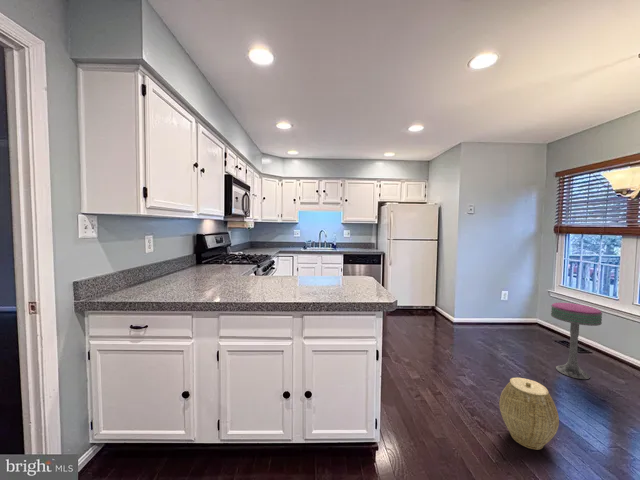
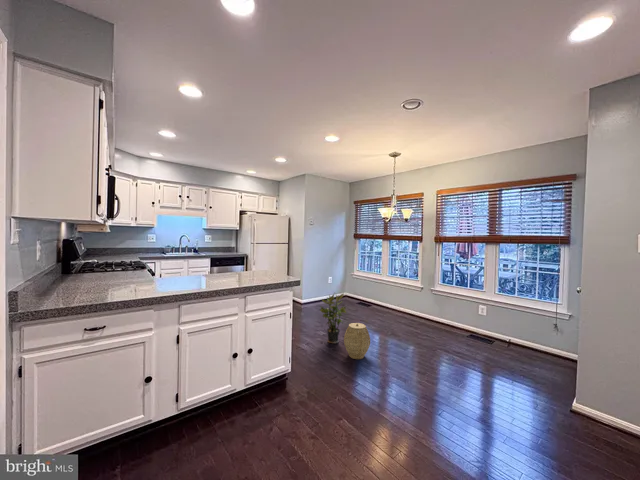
bar stool: present [551,303,602,379] -> none [360,281,382,324]
potted plant: none [461,314,512,399] -> present [320,294,346,343]

